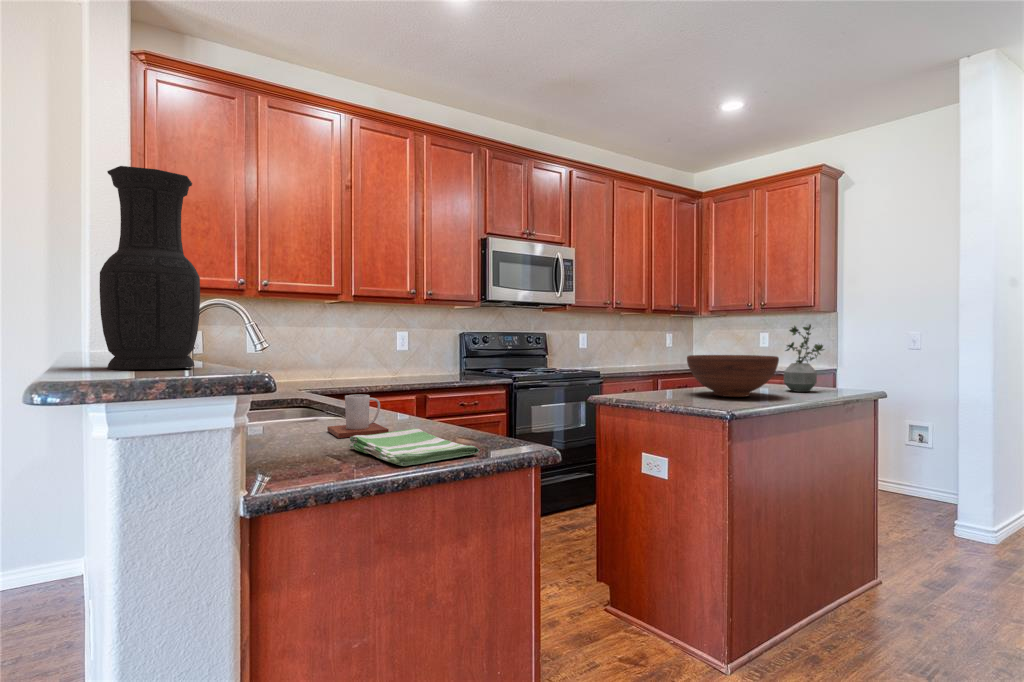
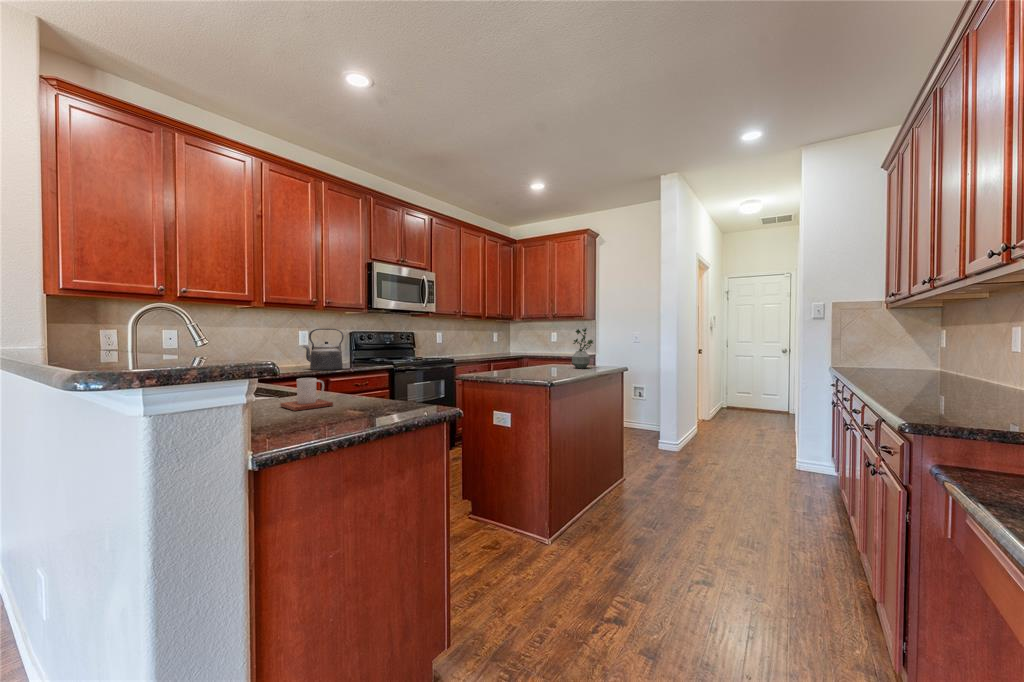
vase: present [100,166,200,370] -> none [90,191,184,362]
kettle: none [396,328,444,383] -> present [303,329,344,370]
fruit bowl: present [687,355,779,397] -> none [518,347,572,372]
dish towel: present [349,428,479,466] -> none [311,400,414,425]

